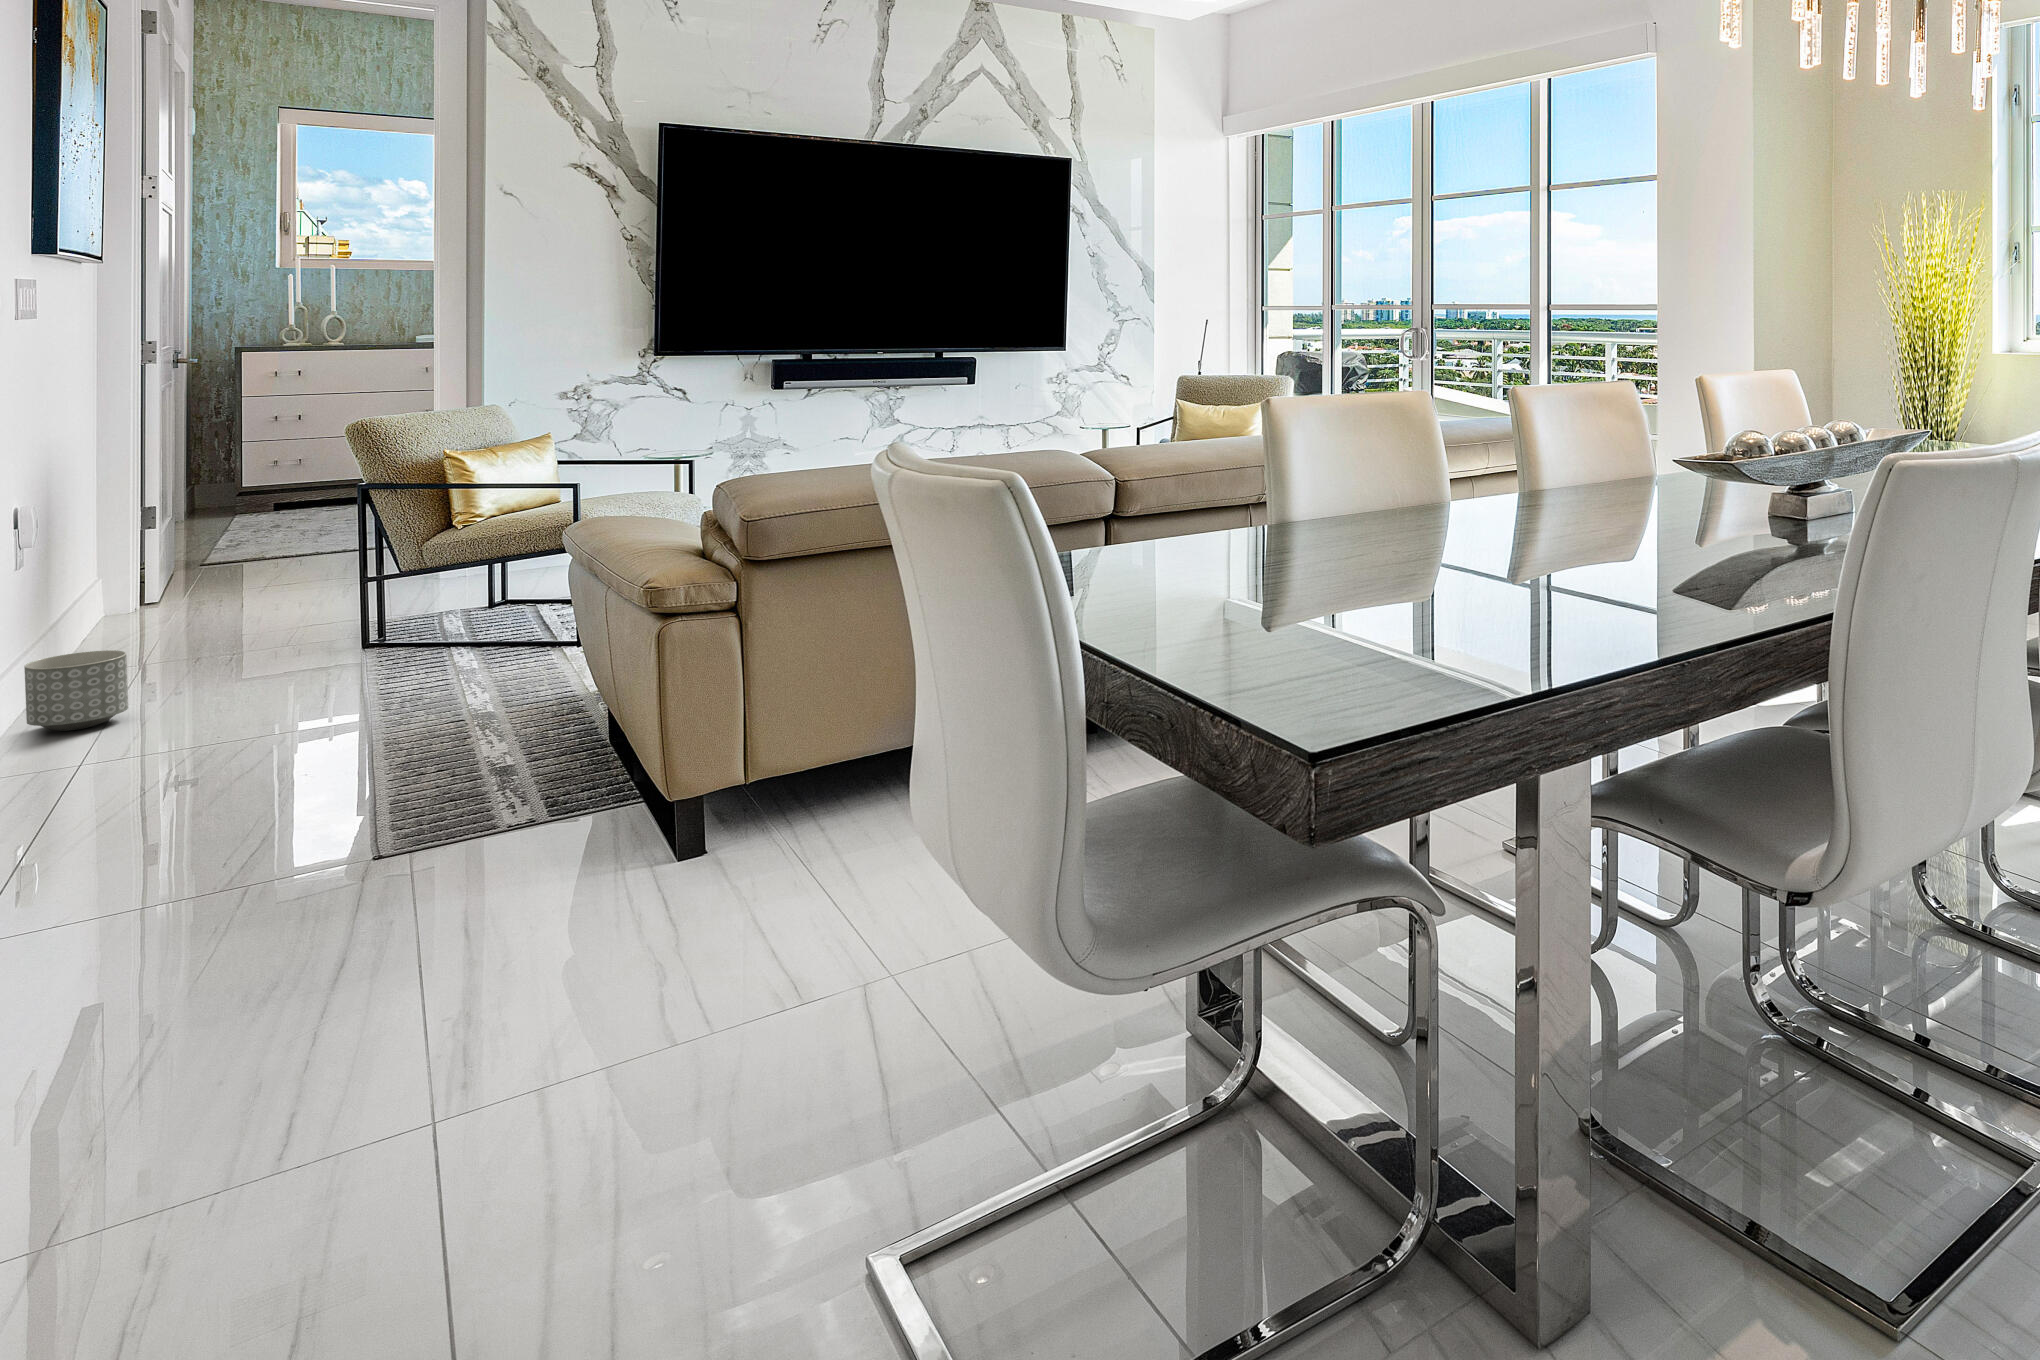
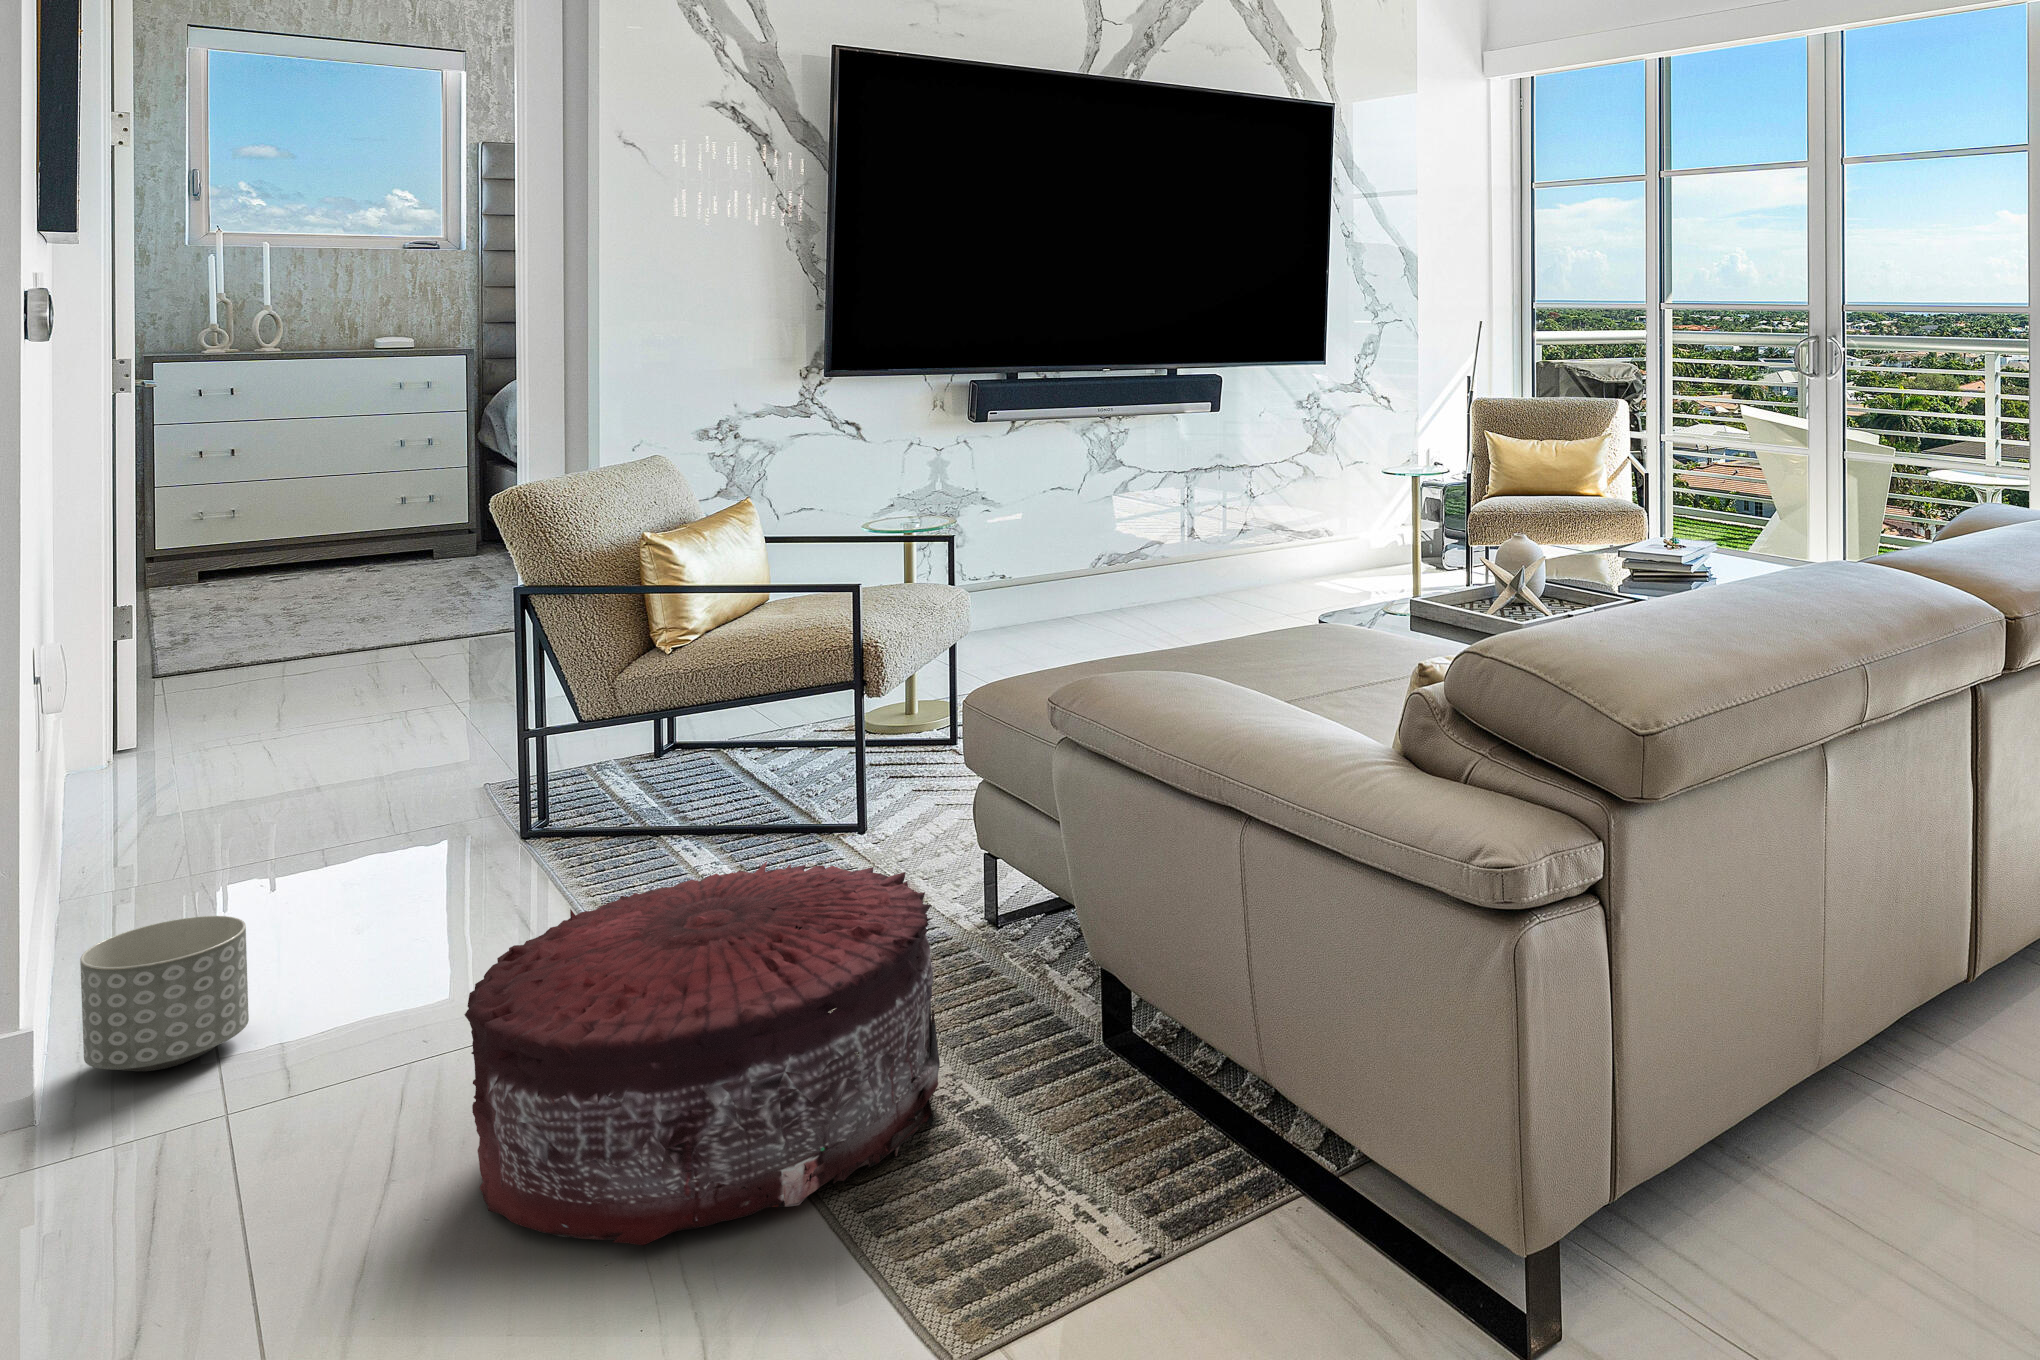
pouf: none [183,619,487,788] -> present [464,861,940,1245]

